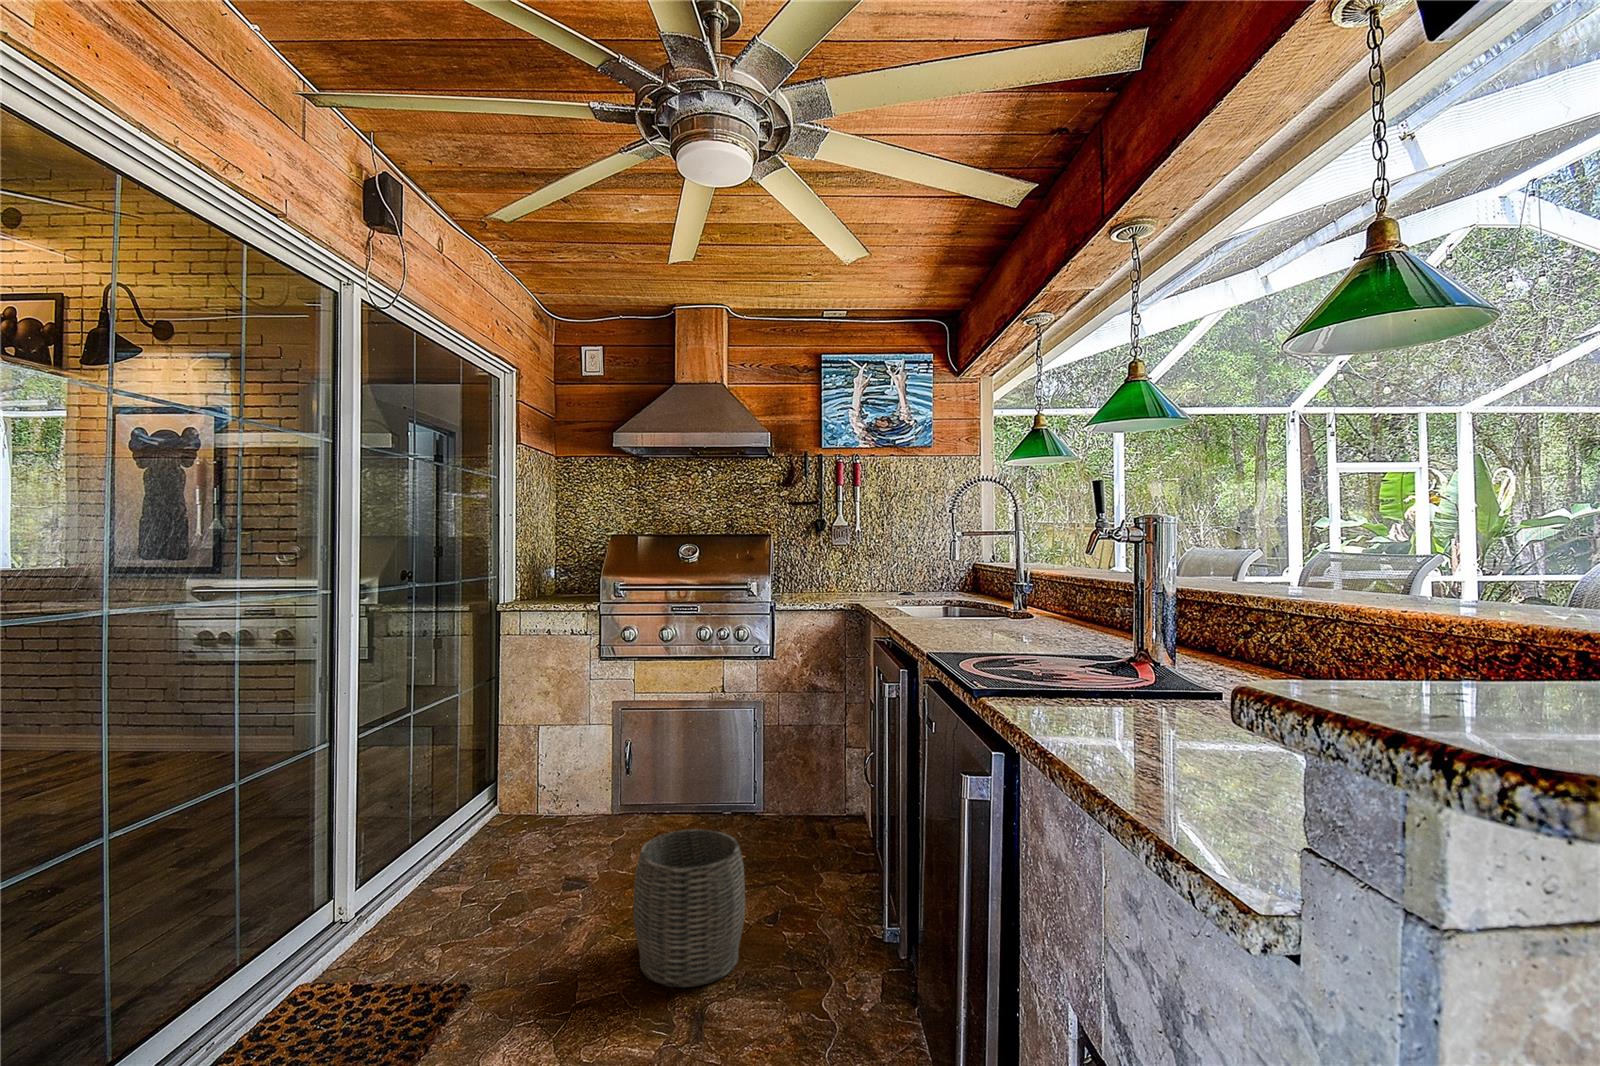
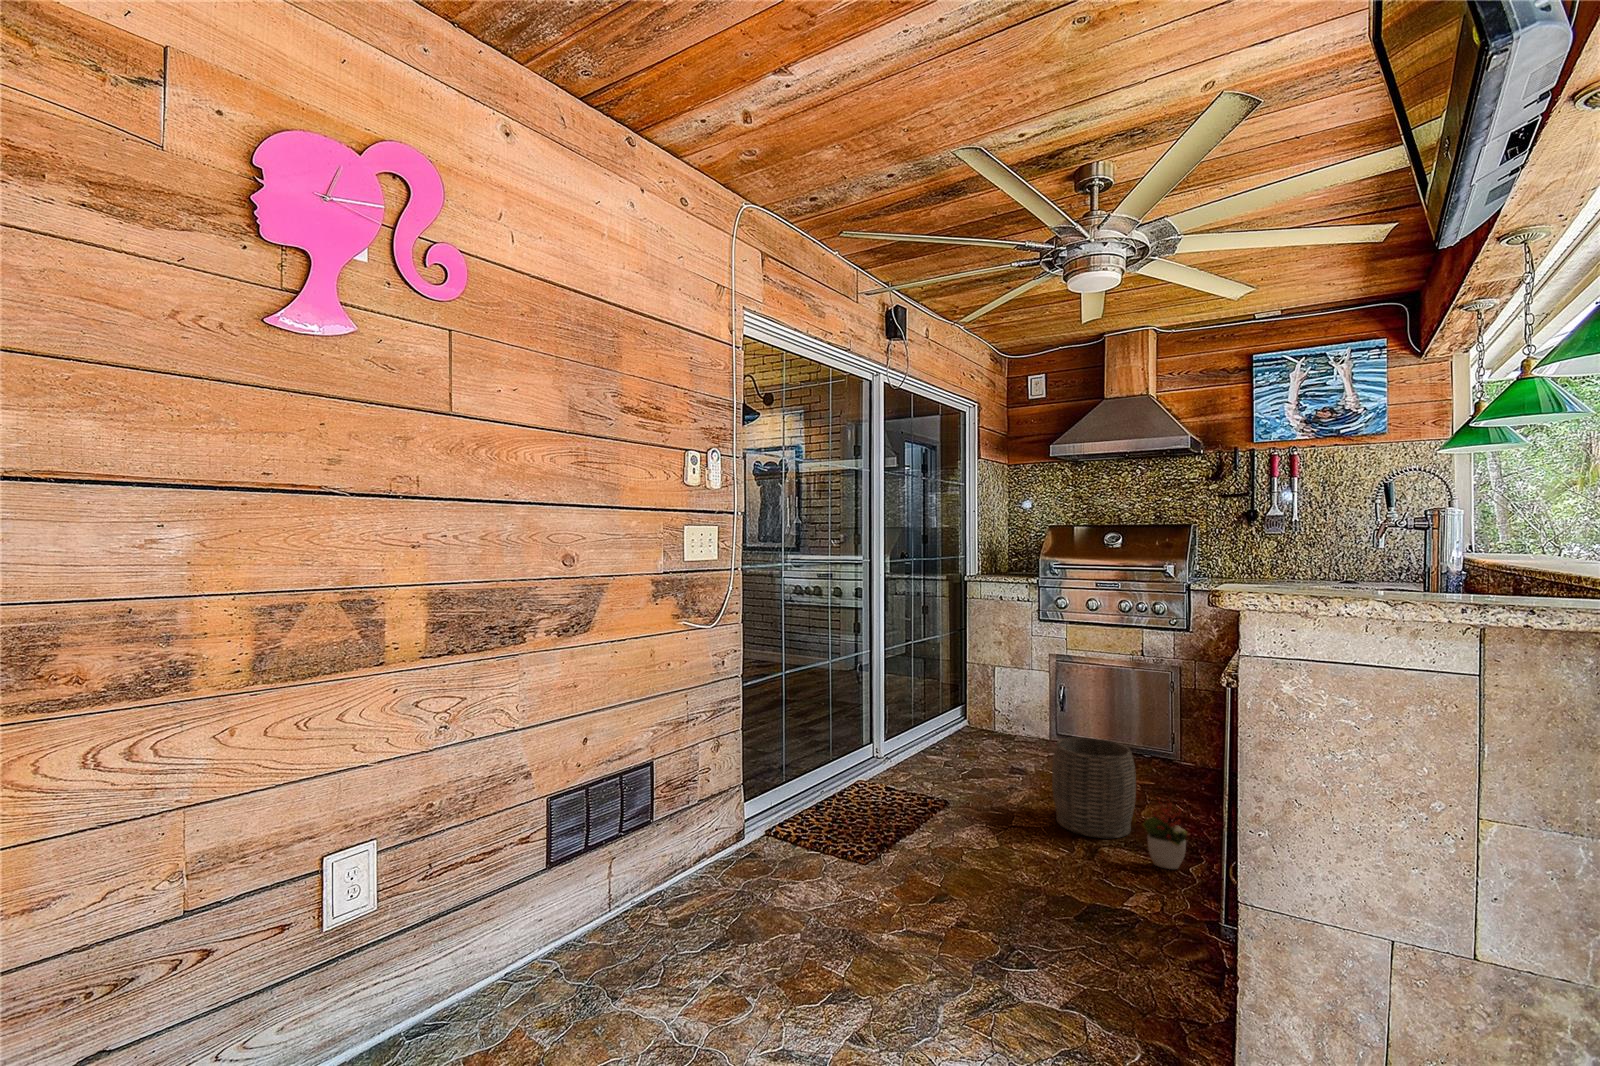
decorative plant: none [765,915,821,1016] -> present [1142,798,1187,869]

